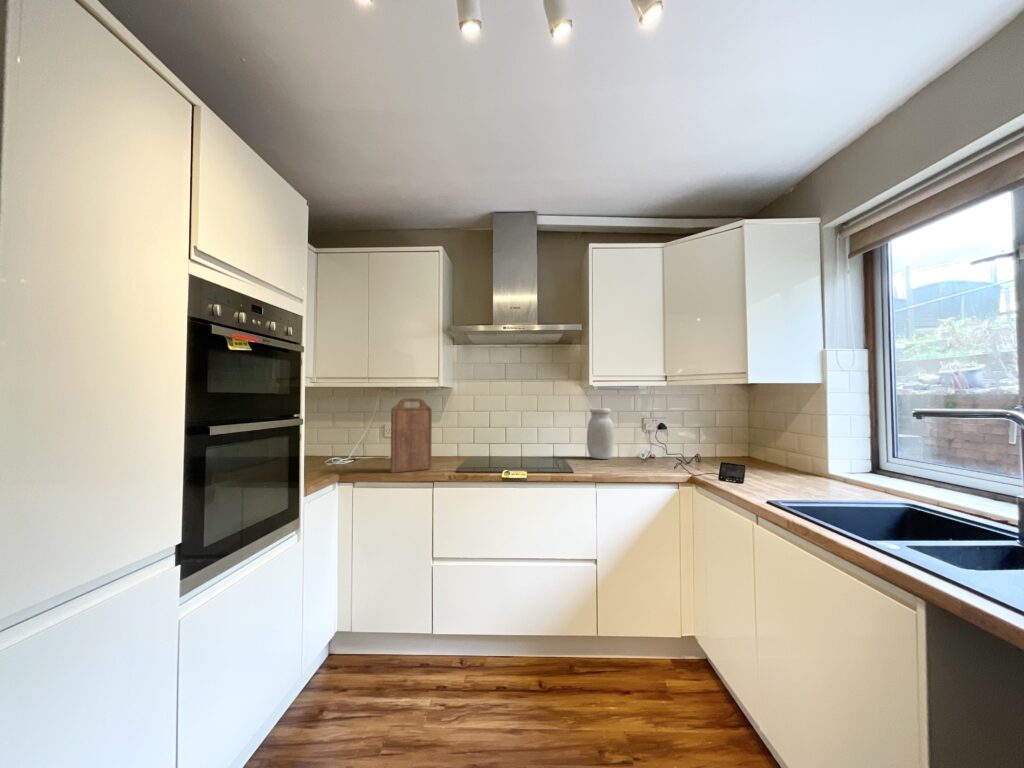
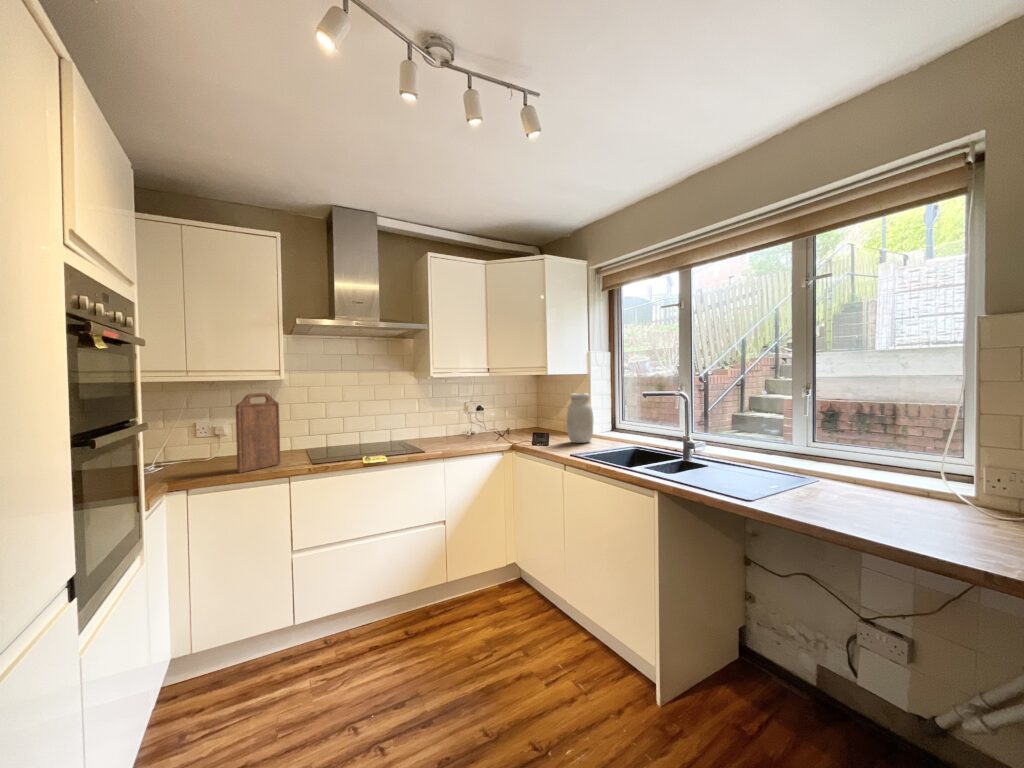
jar: present [587,408,614,459] -> present [567,393,594,443]

